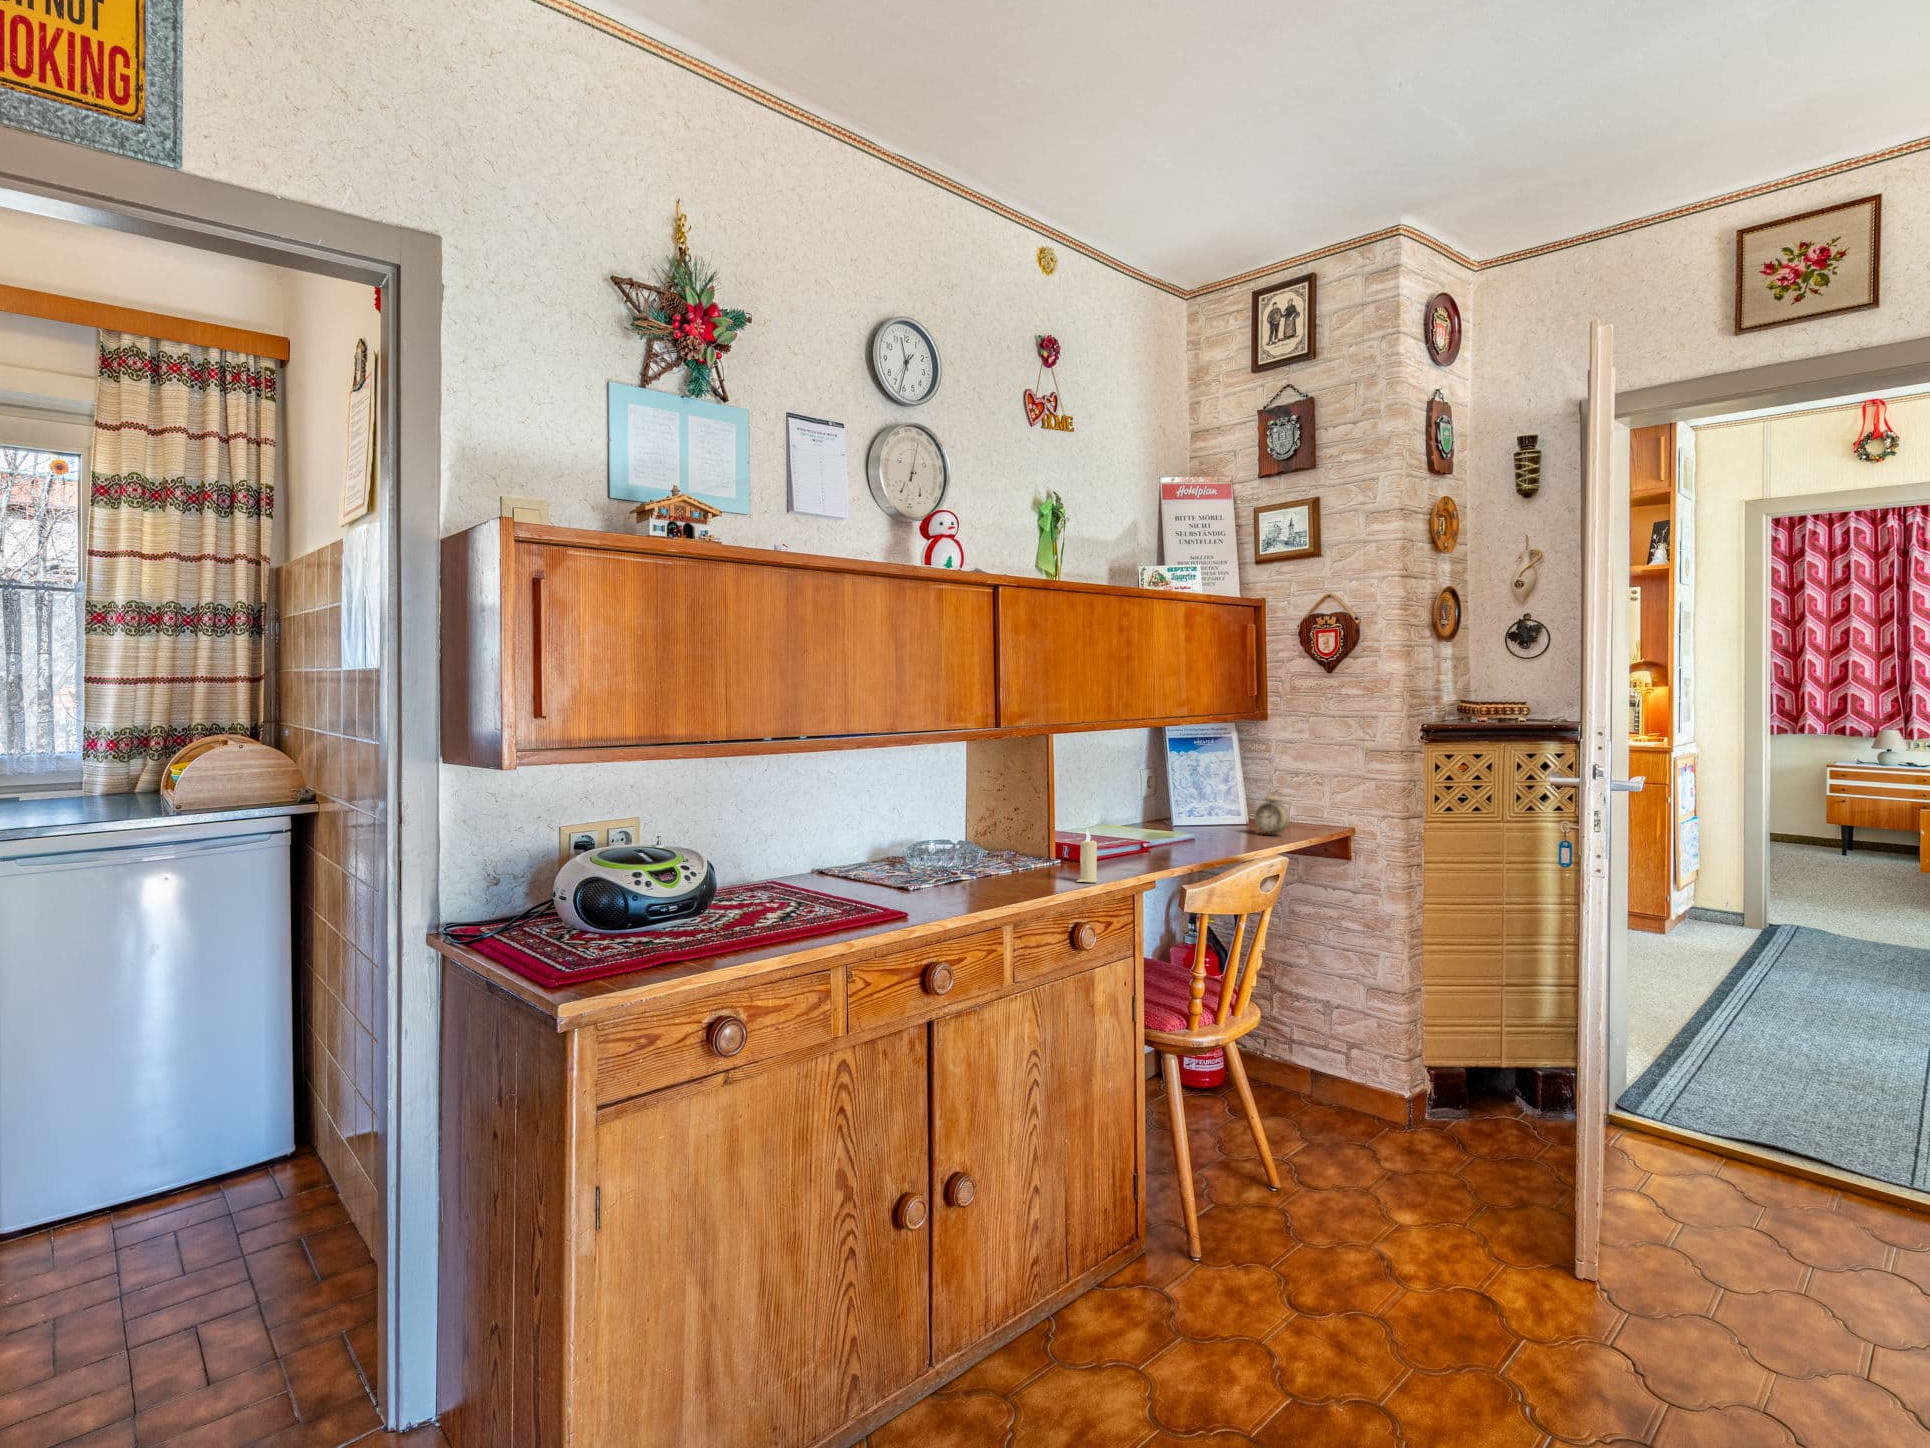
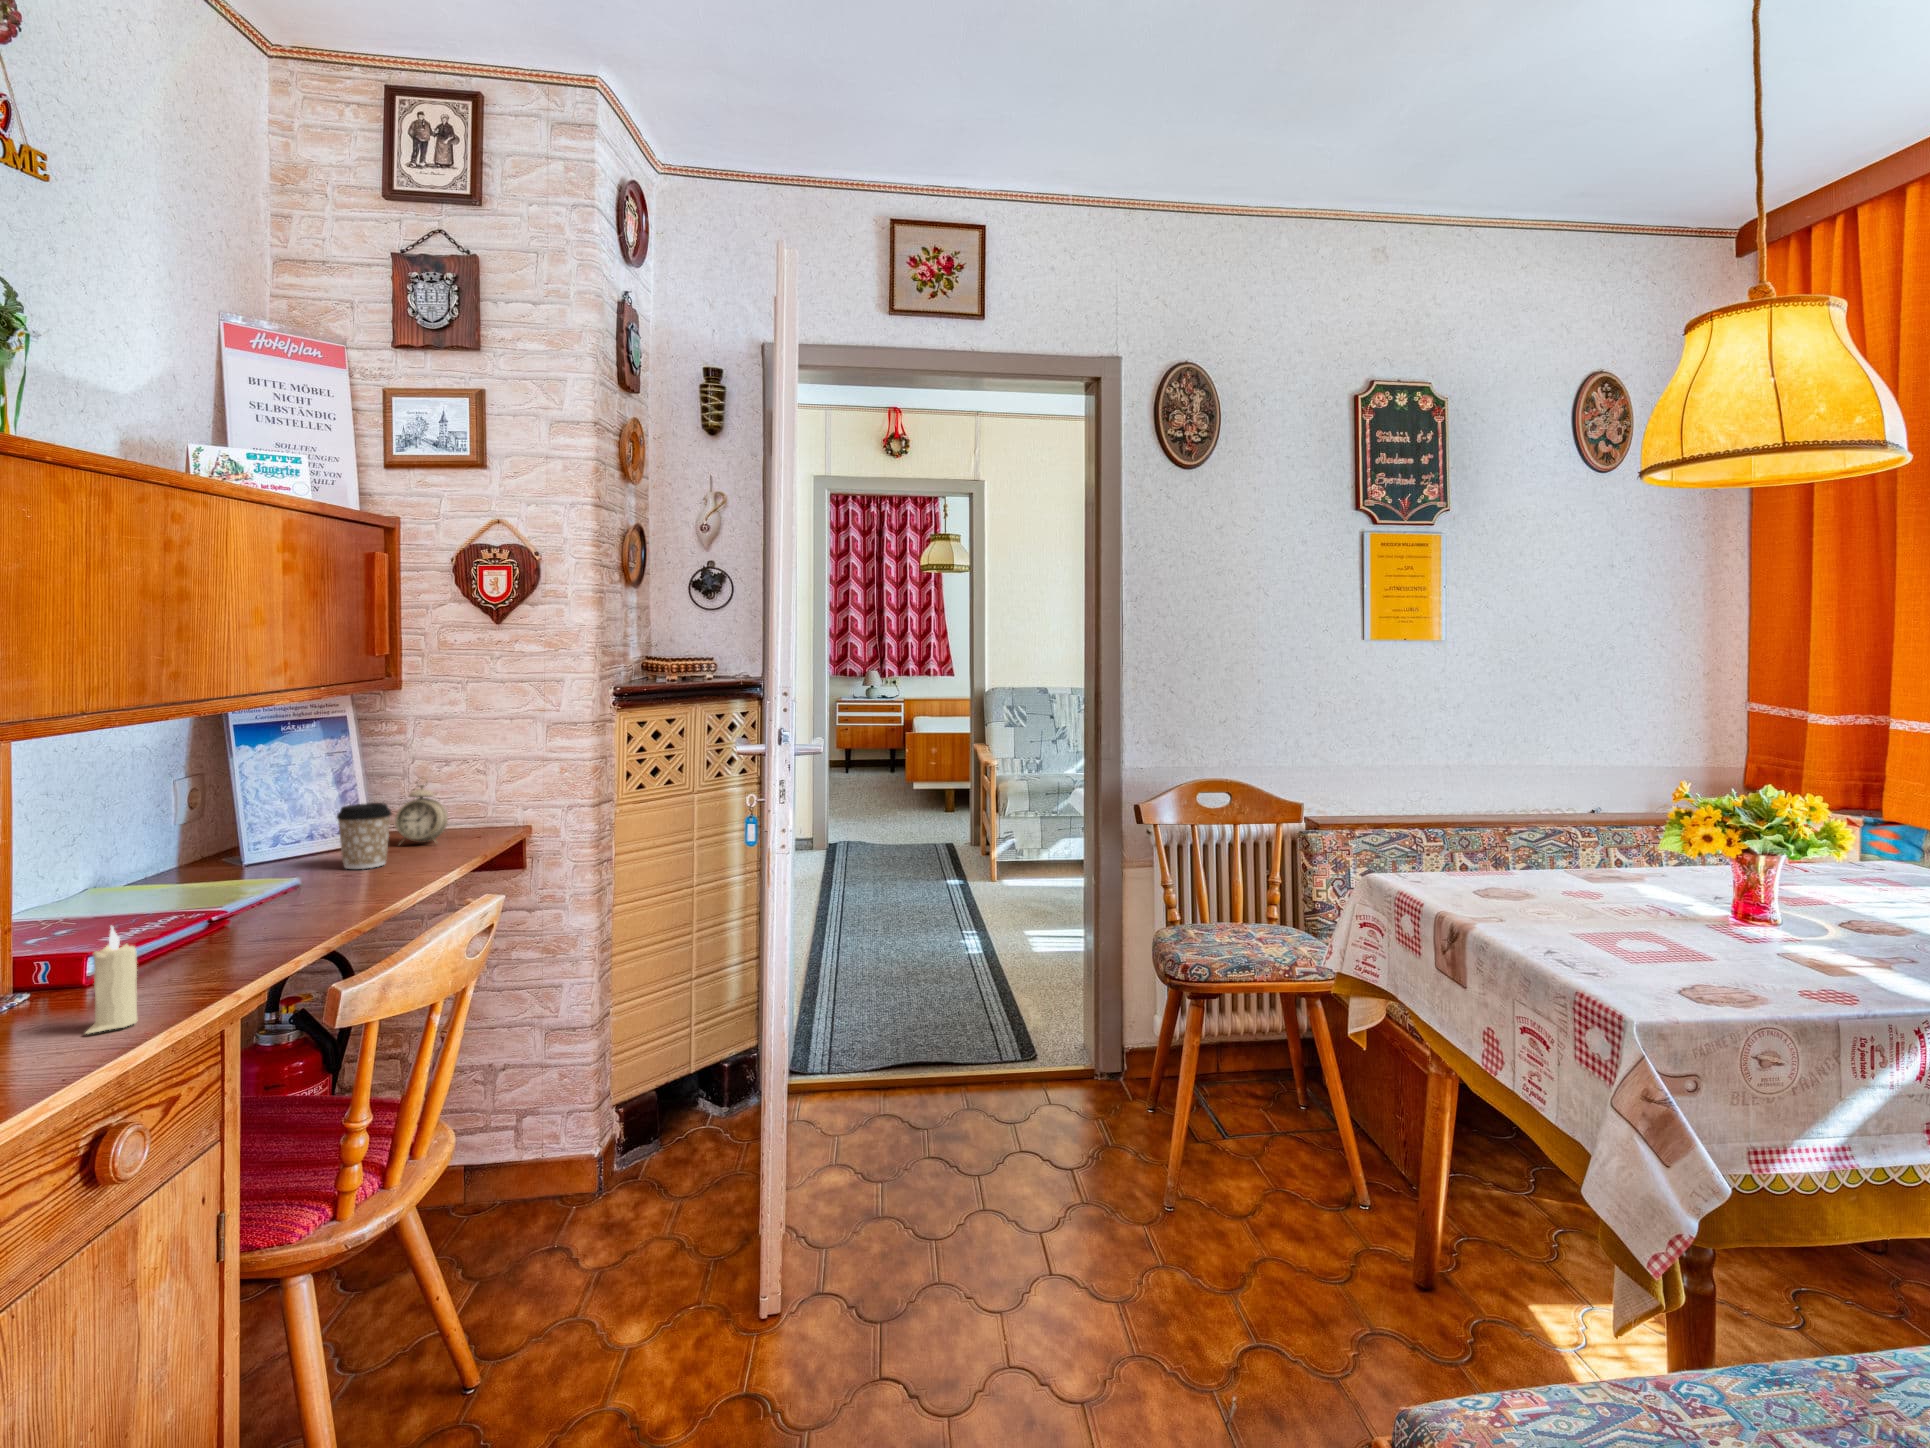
coffee cup: none [1214,799,1247,842] -> present [337,803,391,869]

